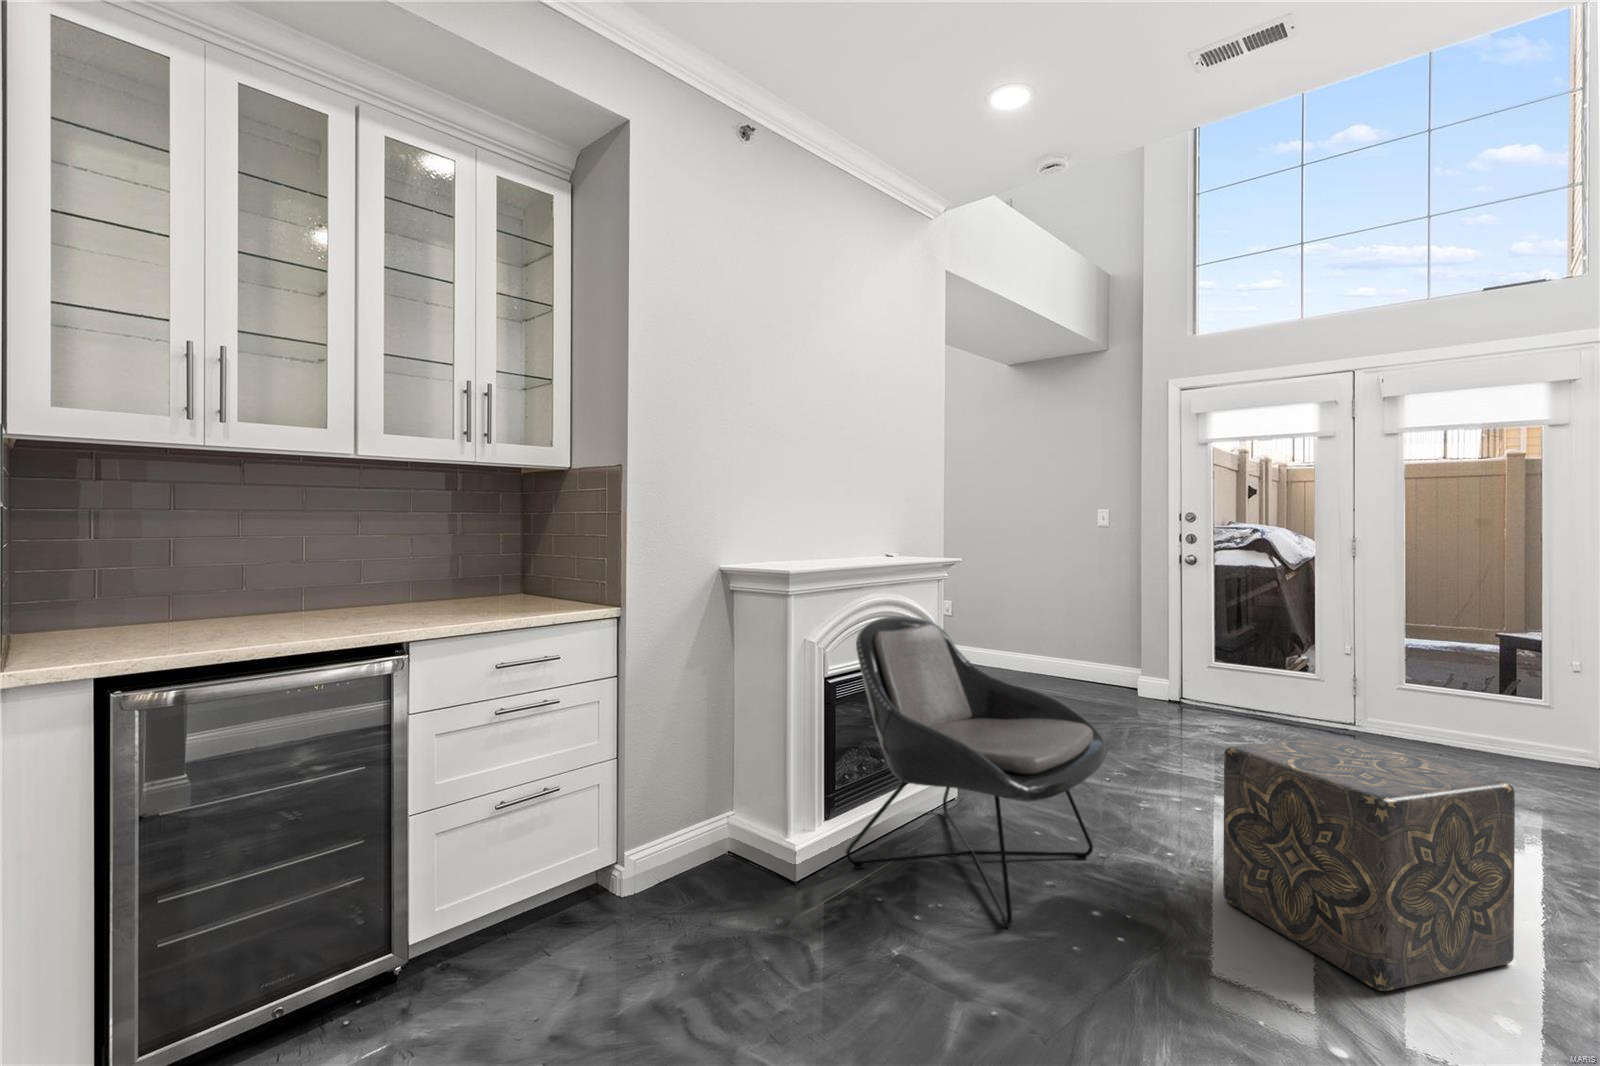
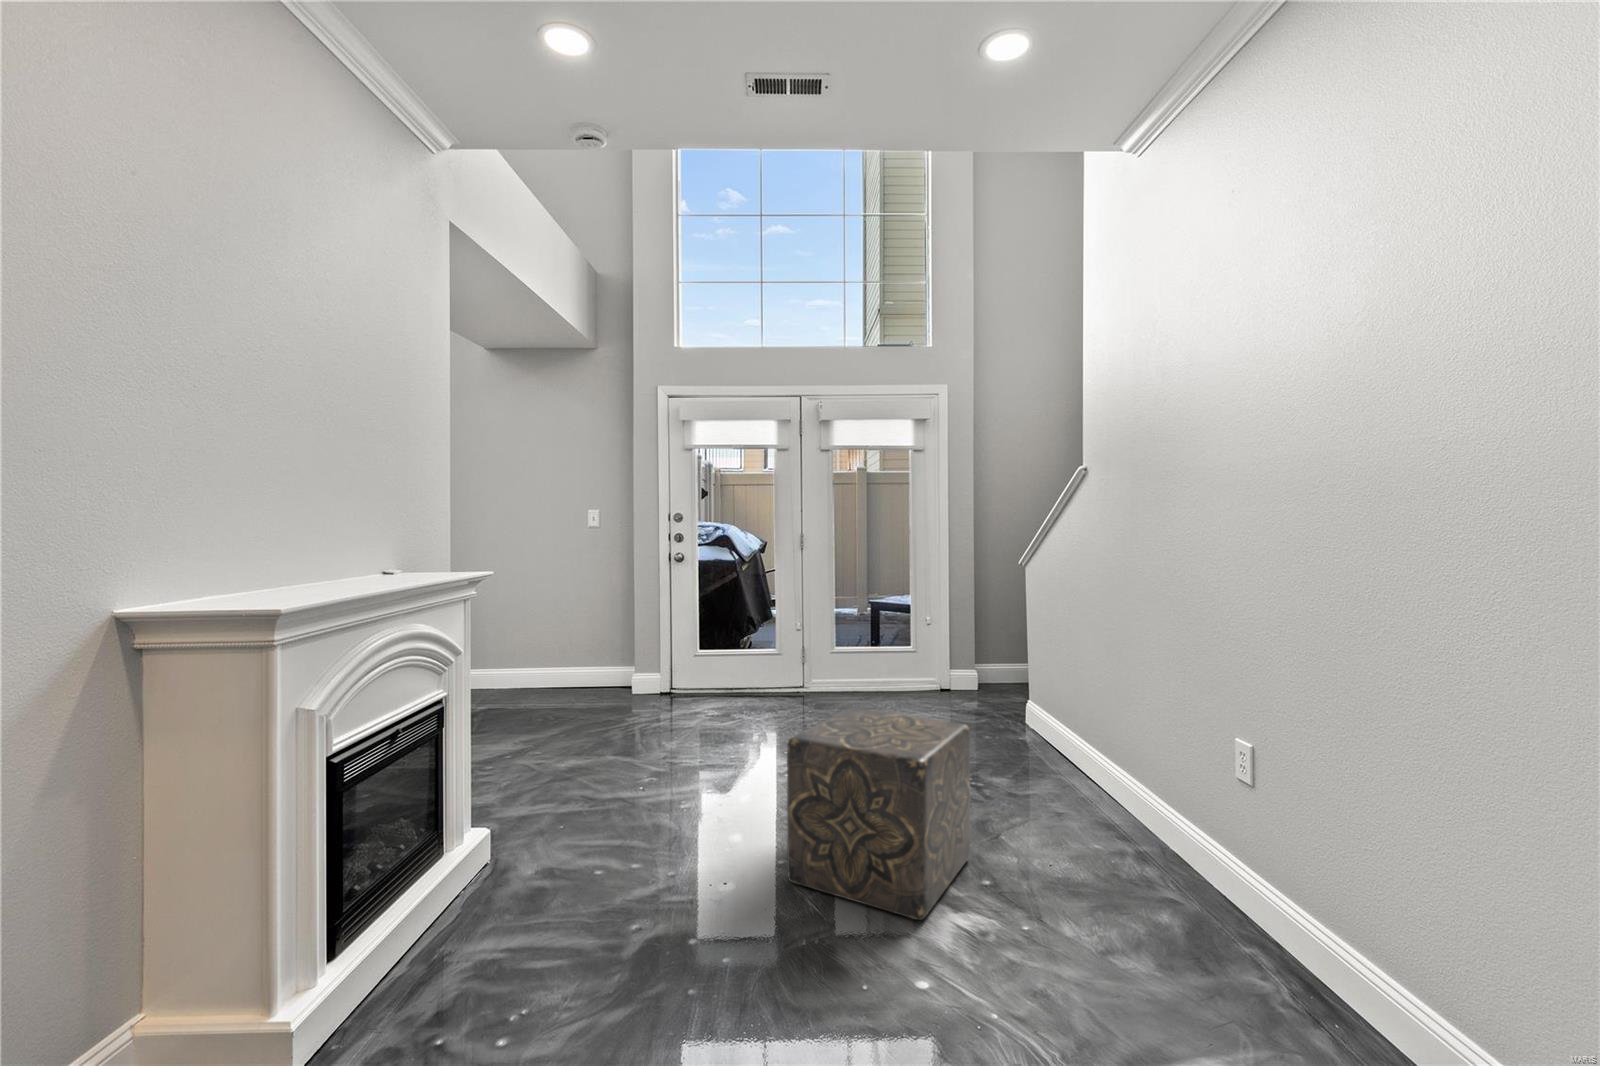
lounge chair: present [846,616,1108,928] -> none [372,650,682,1017]

